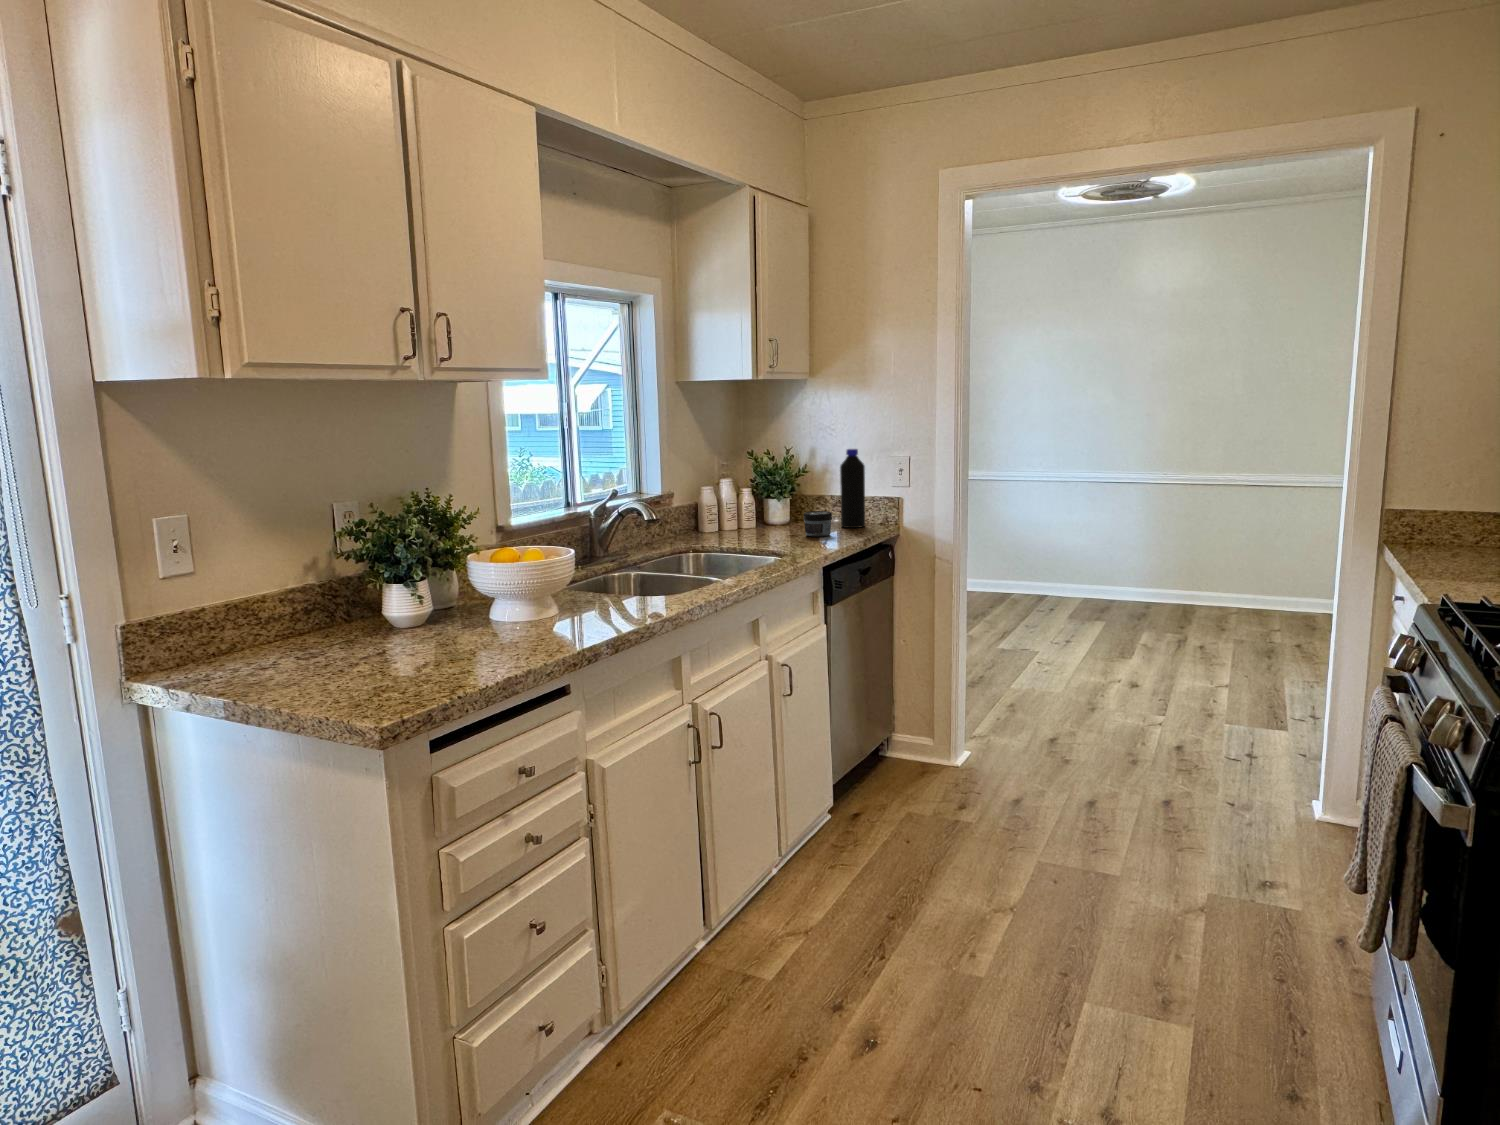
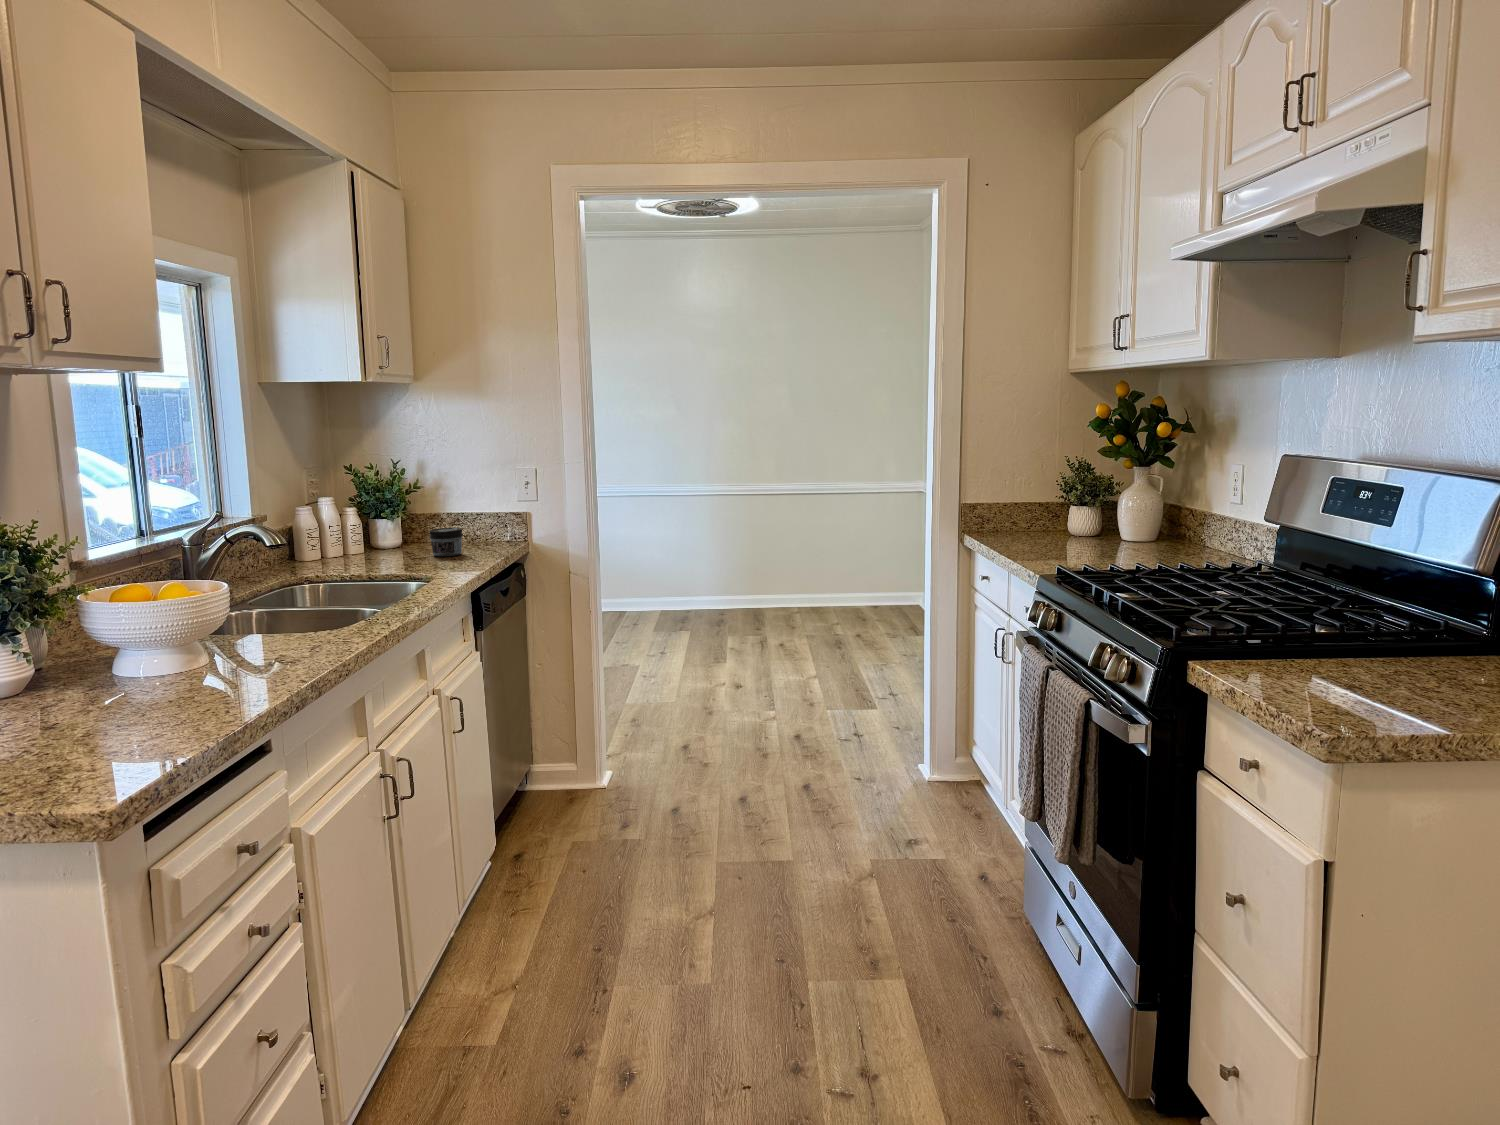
bottle: present [840,449,865,528] -> none [460,458,492,545]

